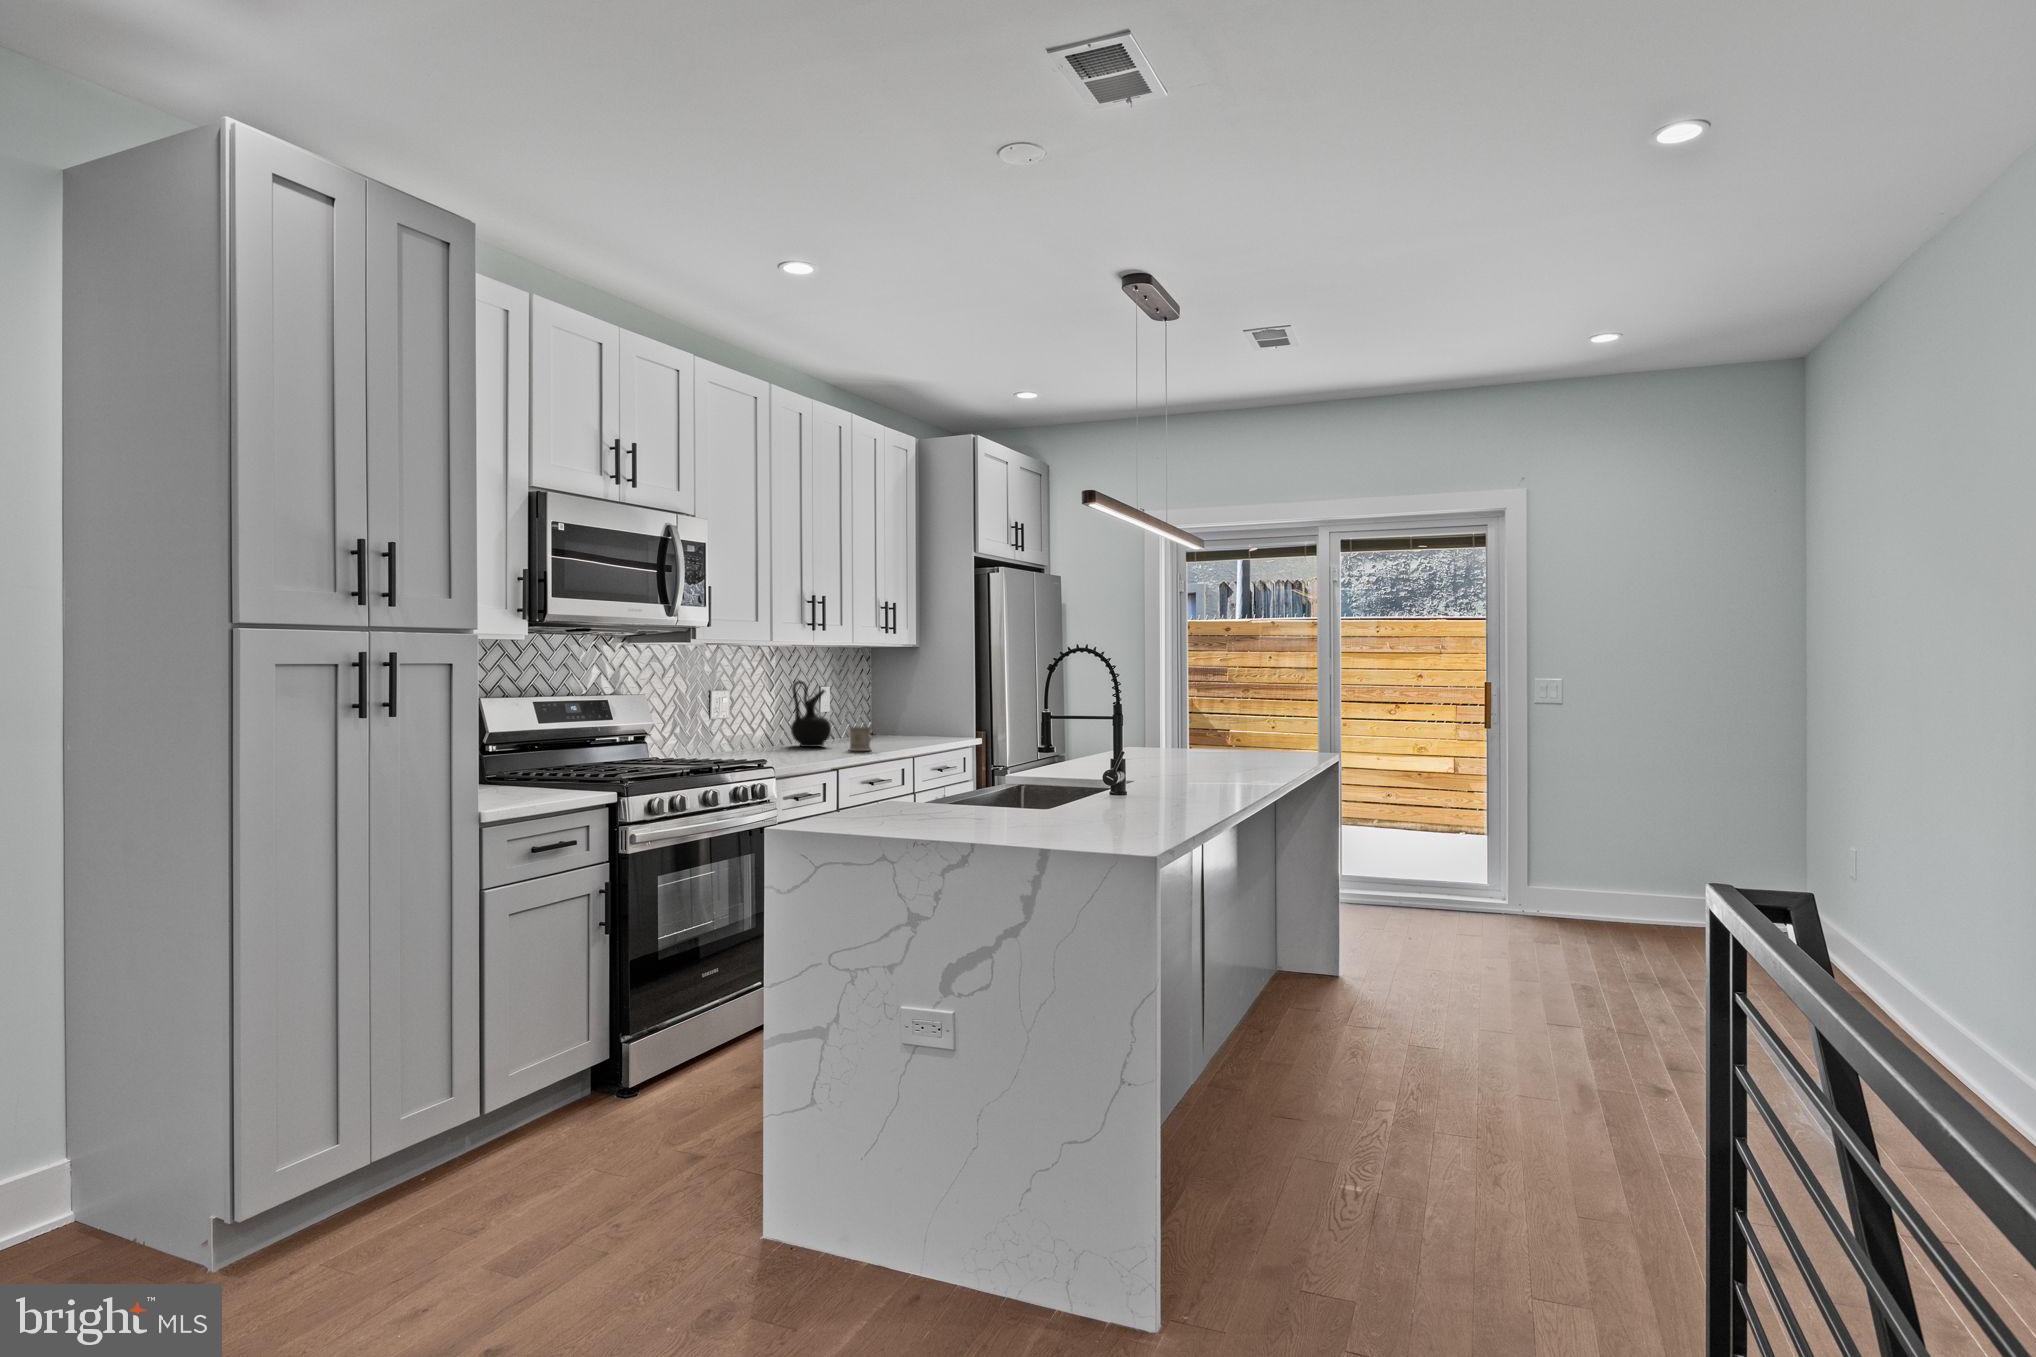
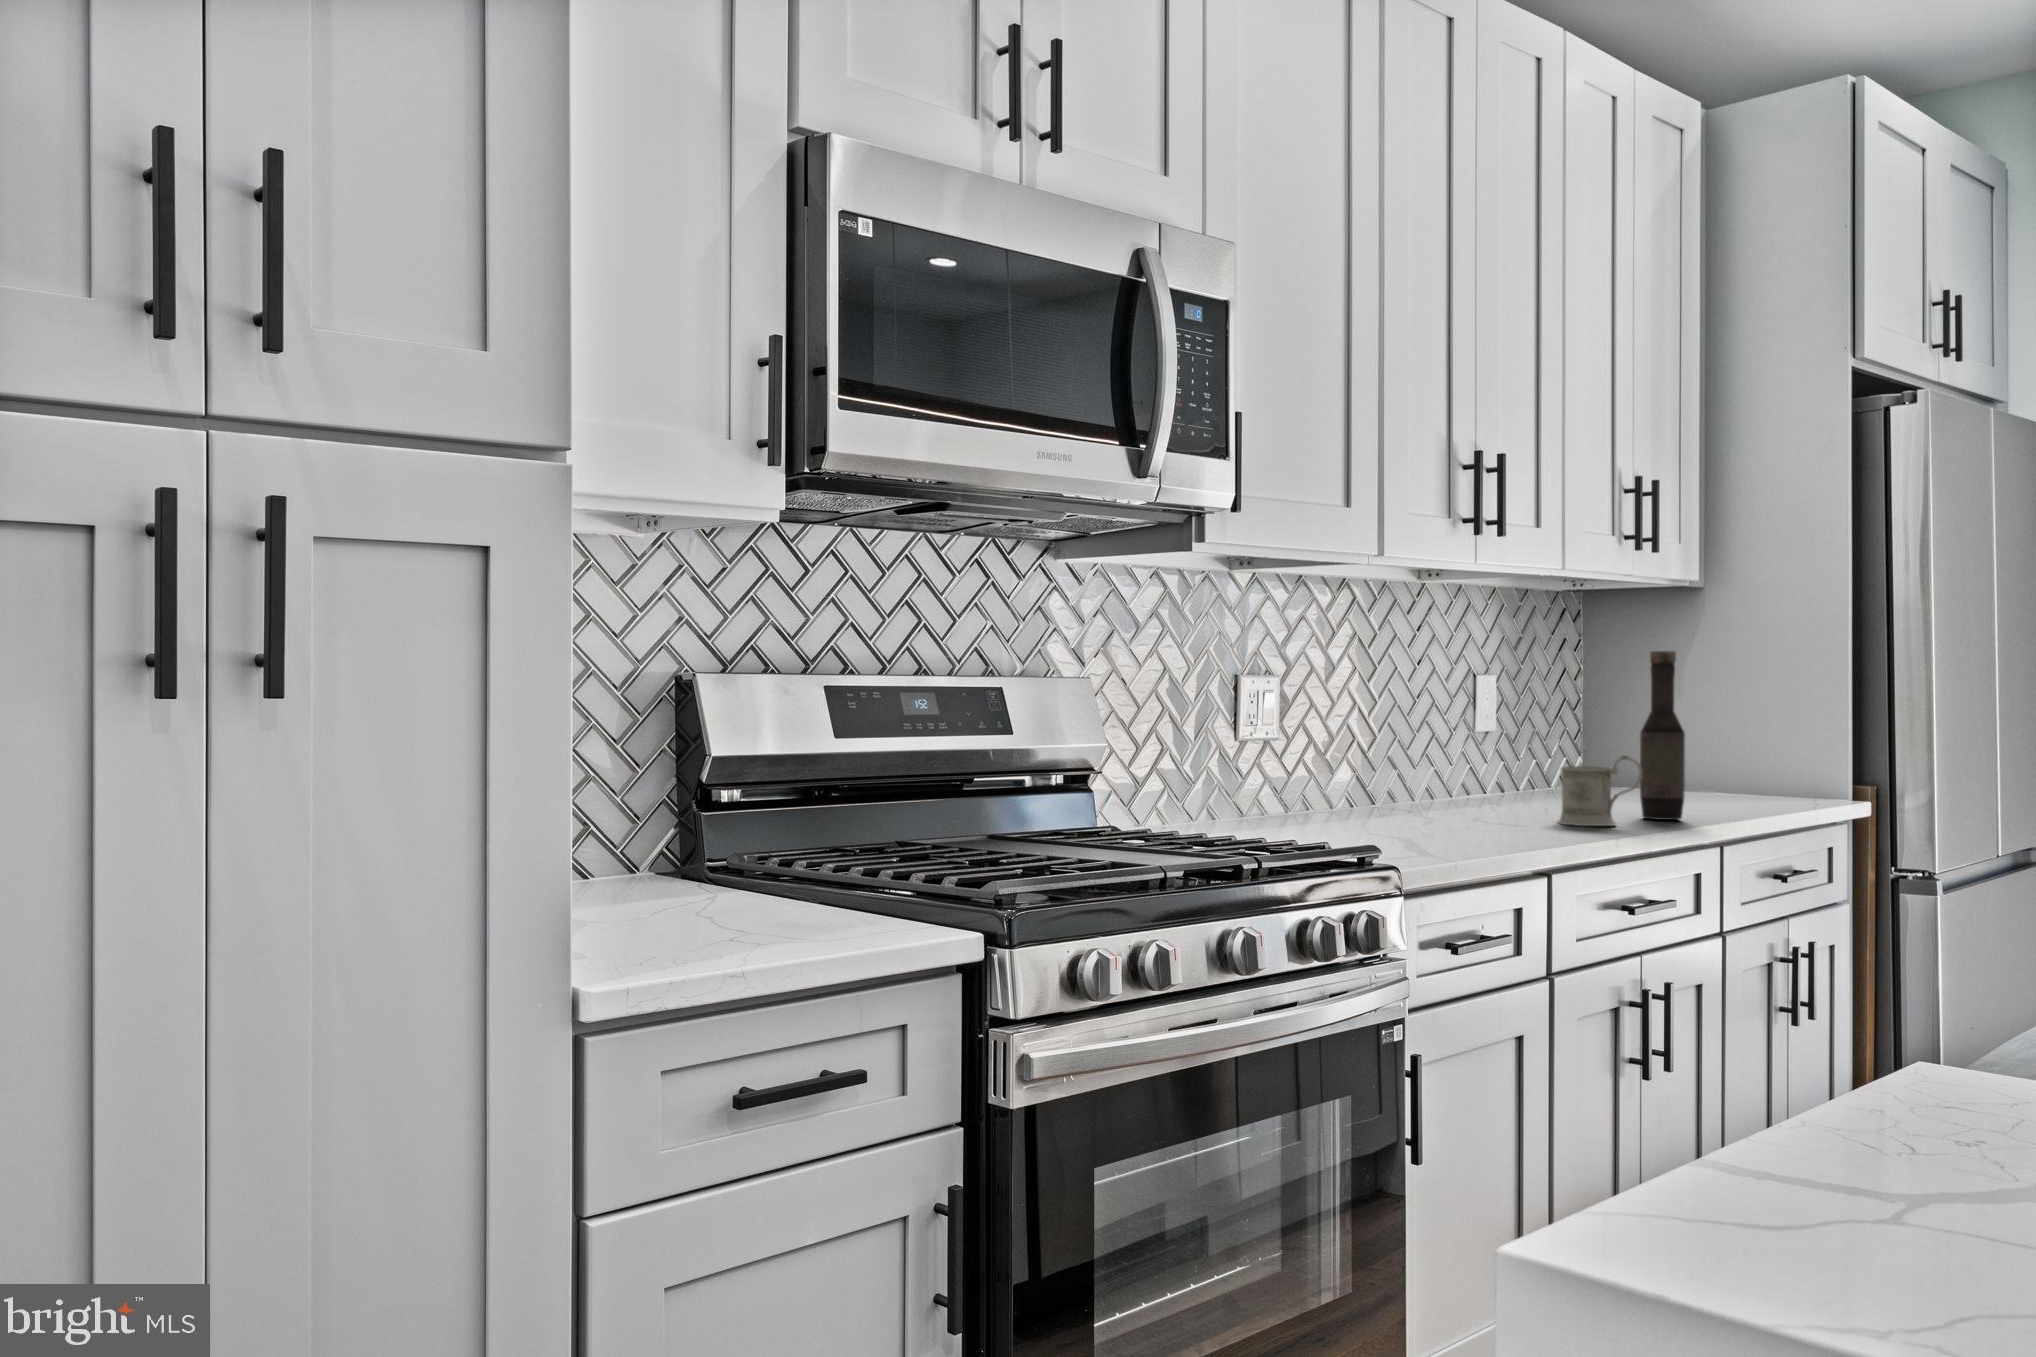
bottle: none [884,678,902,748] -> present [1640,651,1685,820]
ceramic jug: present [791,681,831,747] -> none [1417,655,1512,810]

